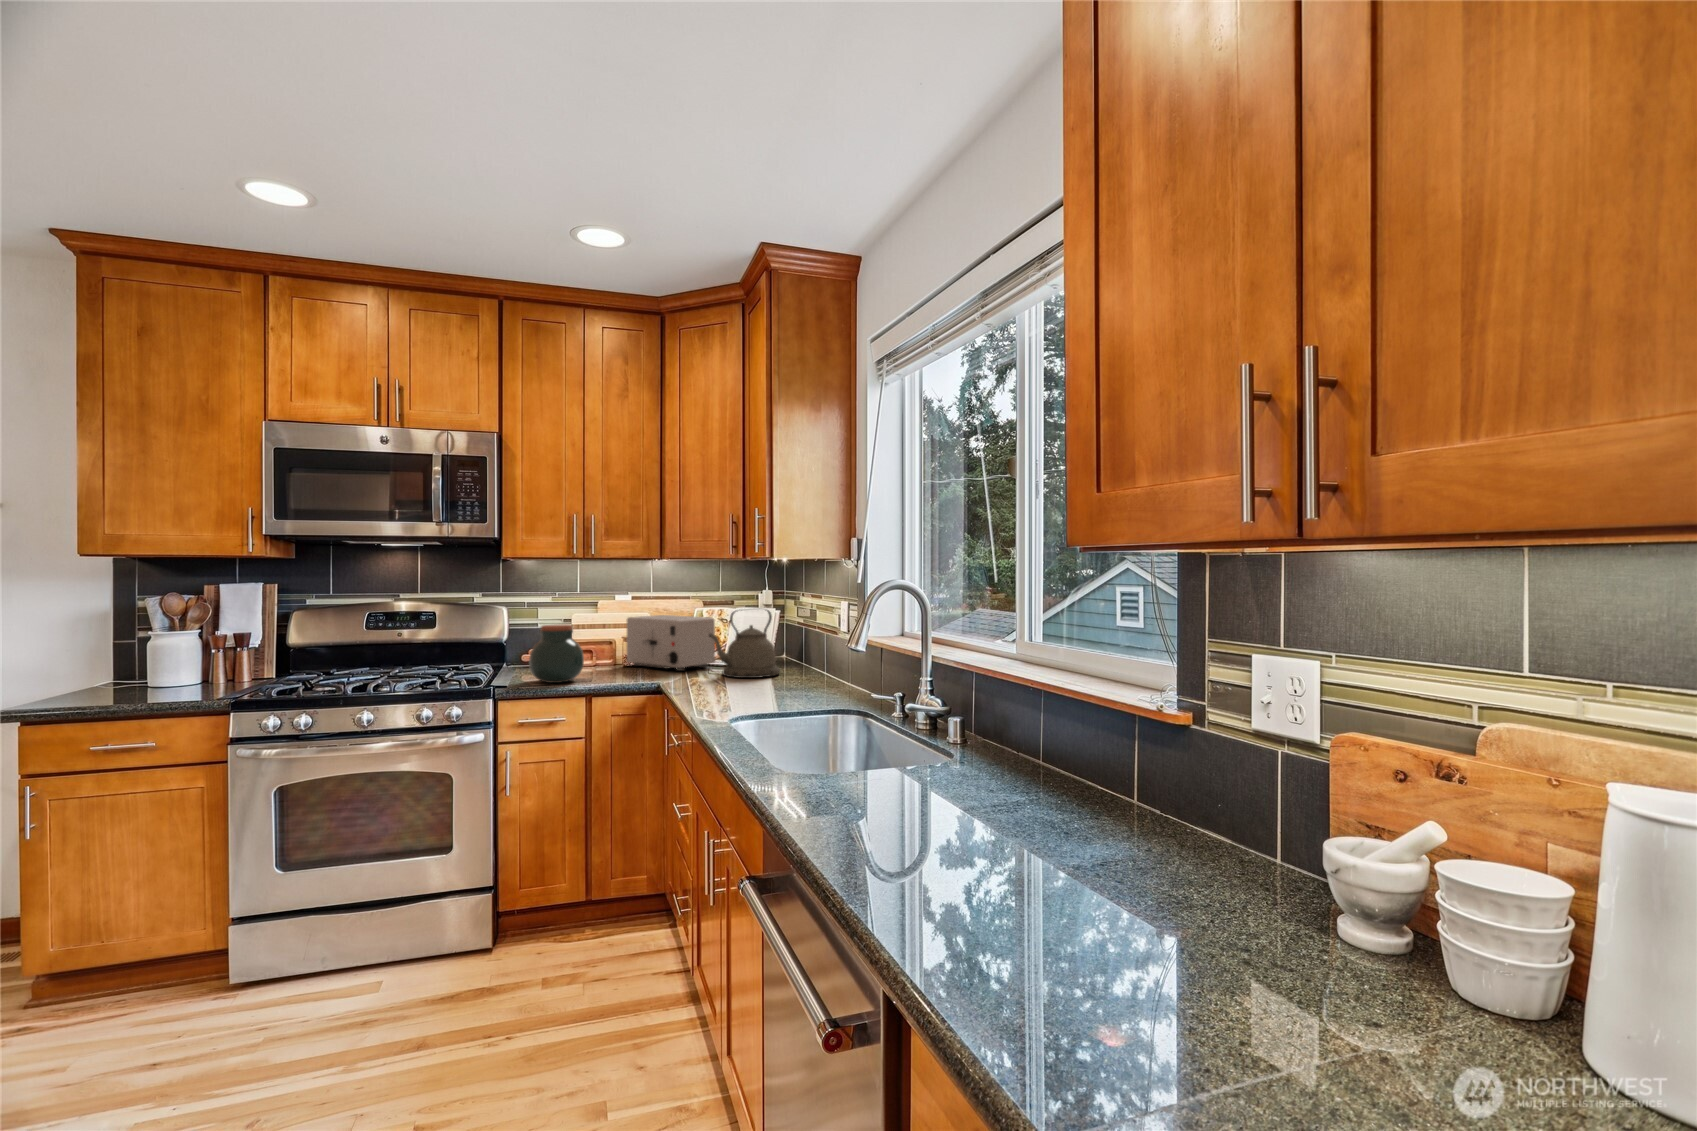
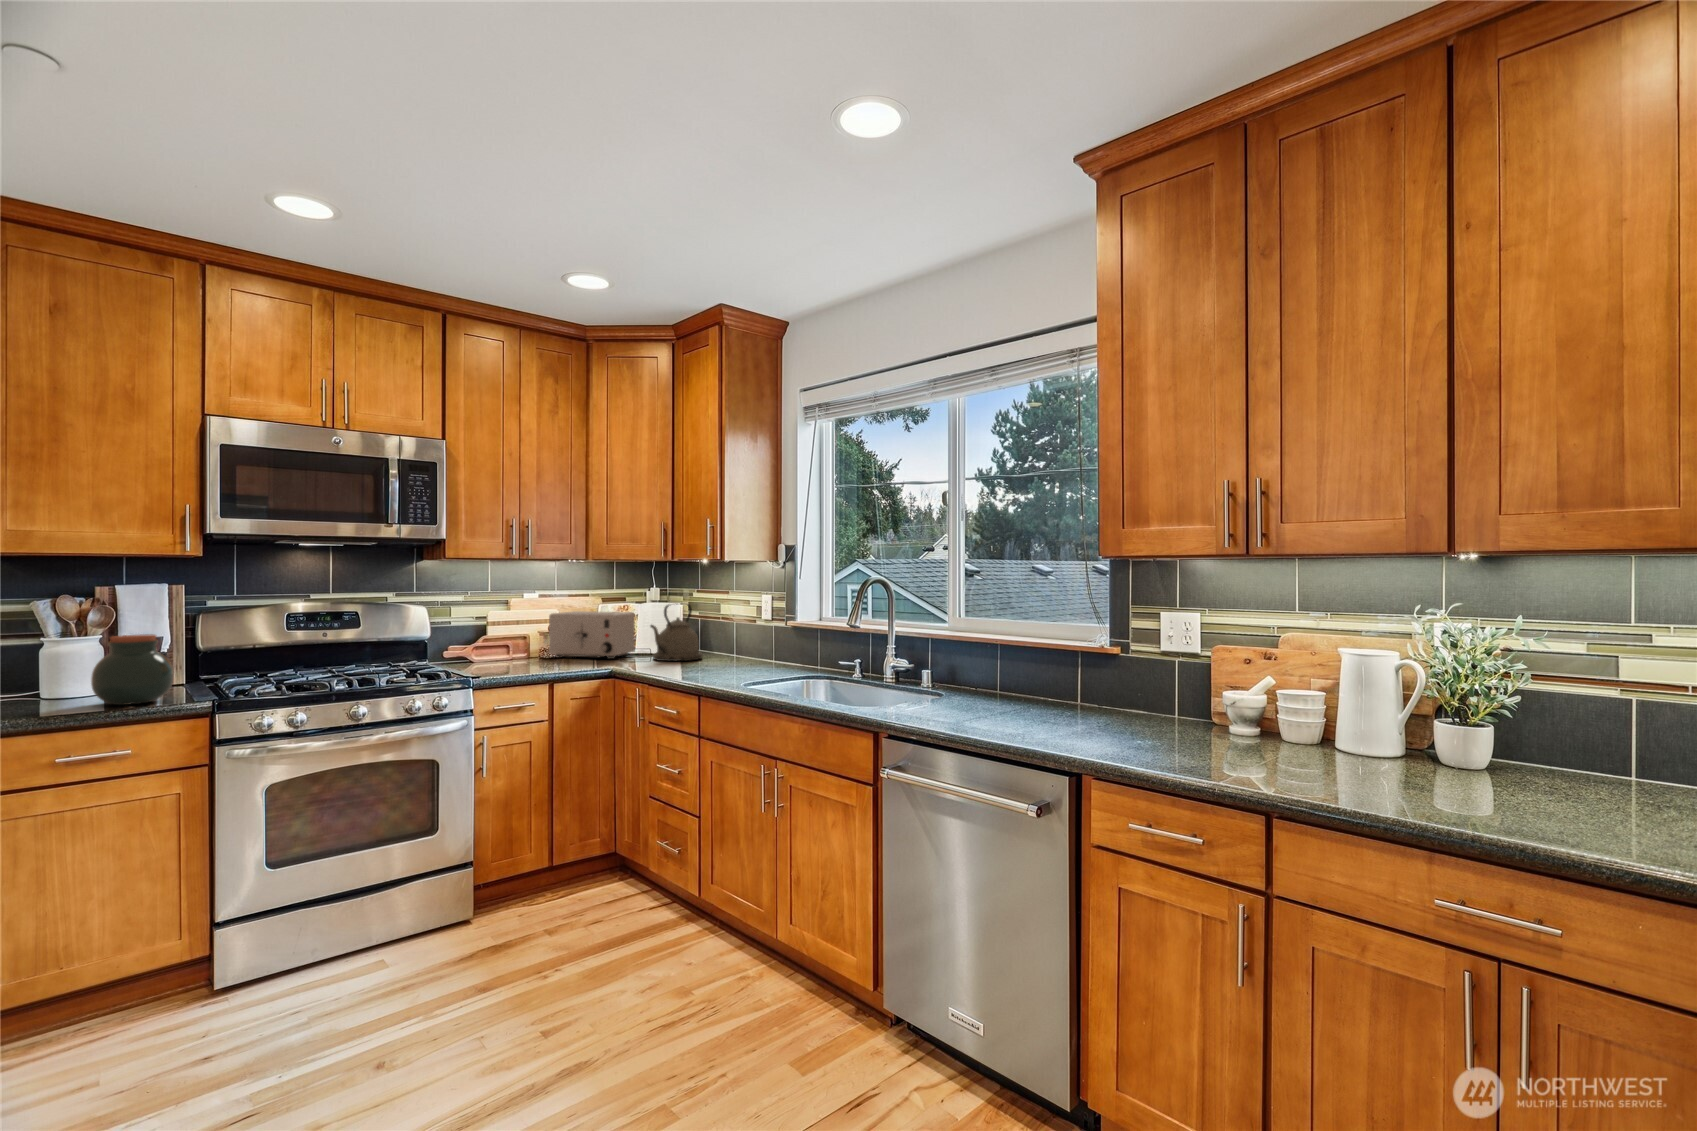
jar: present [529,624,584,683] -> present [91,634,173,705]

